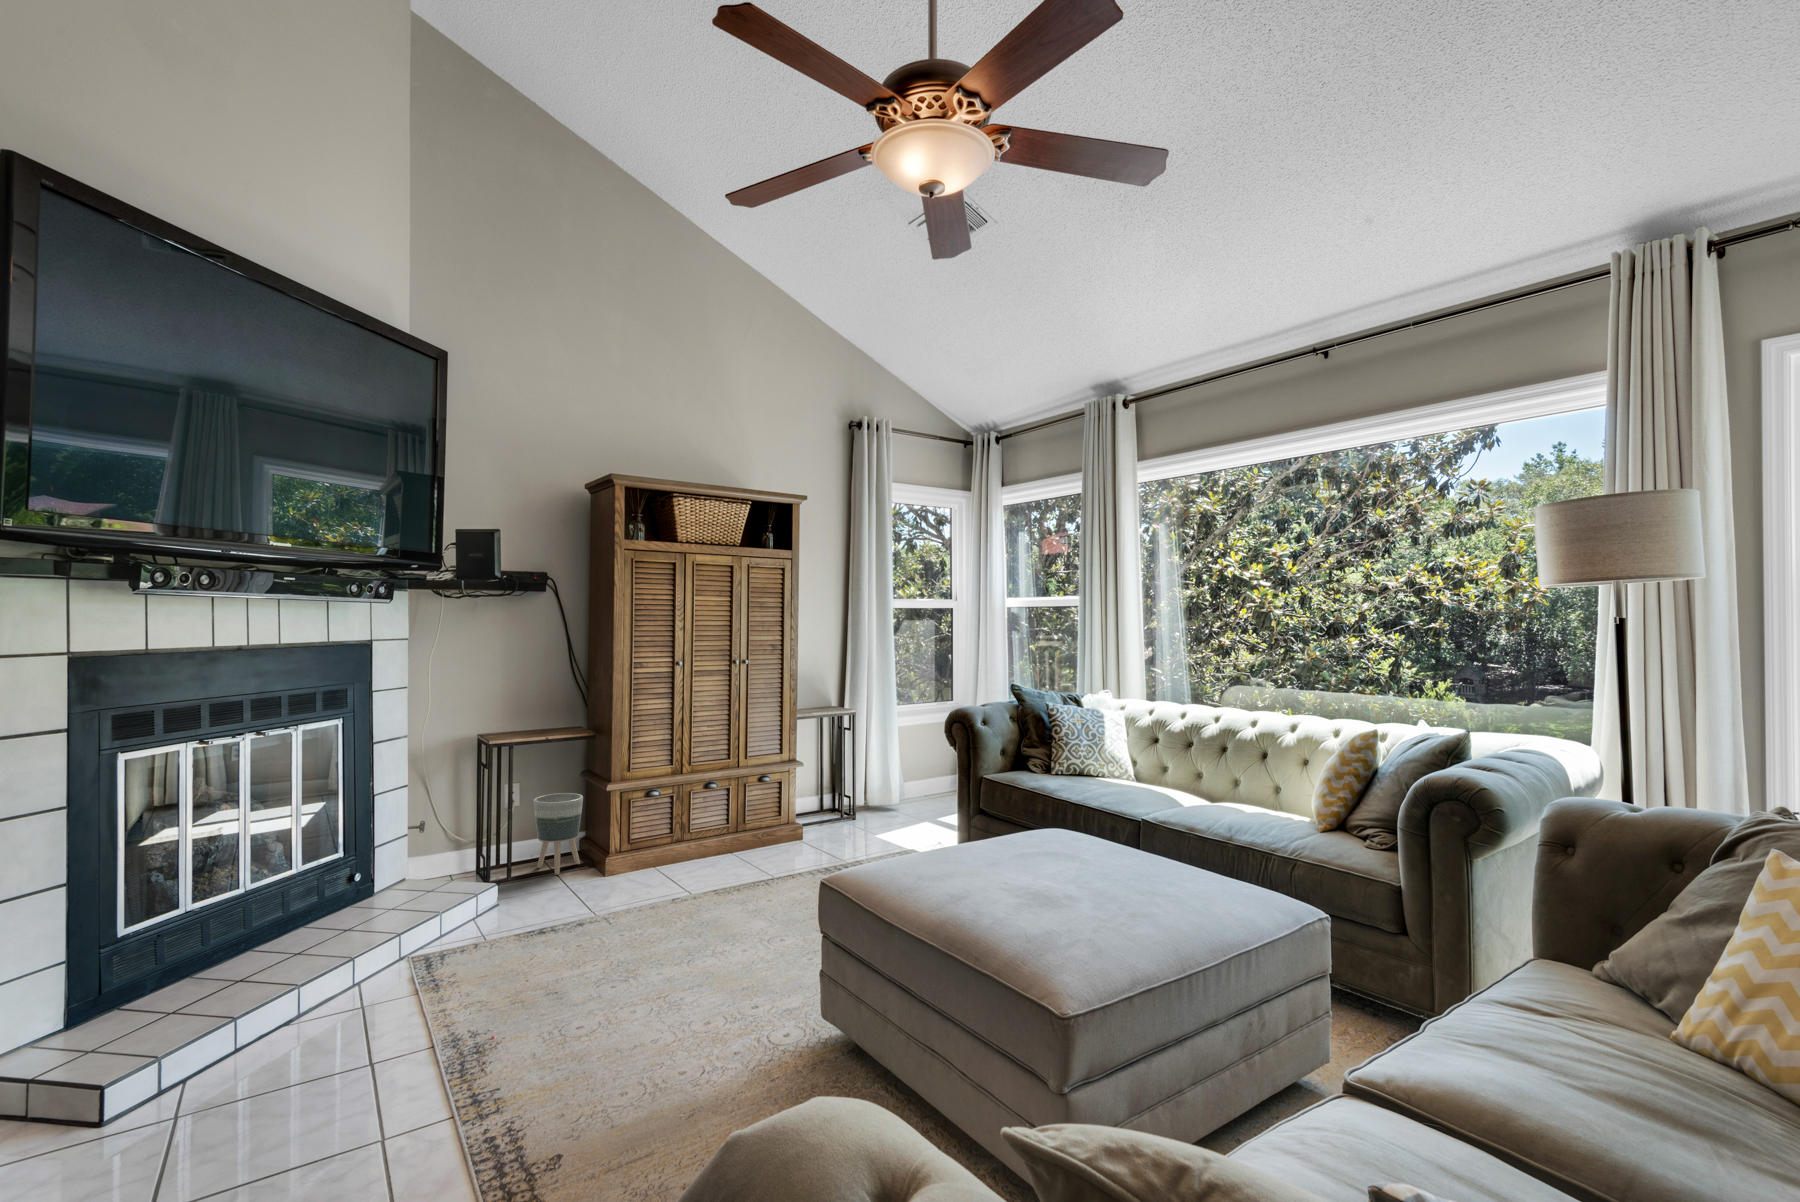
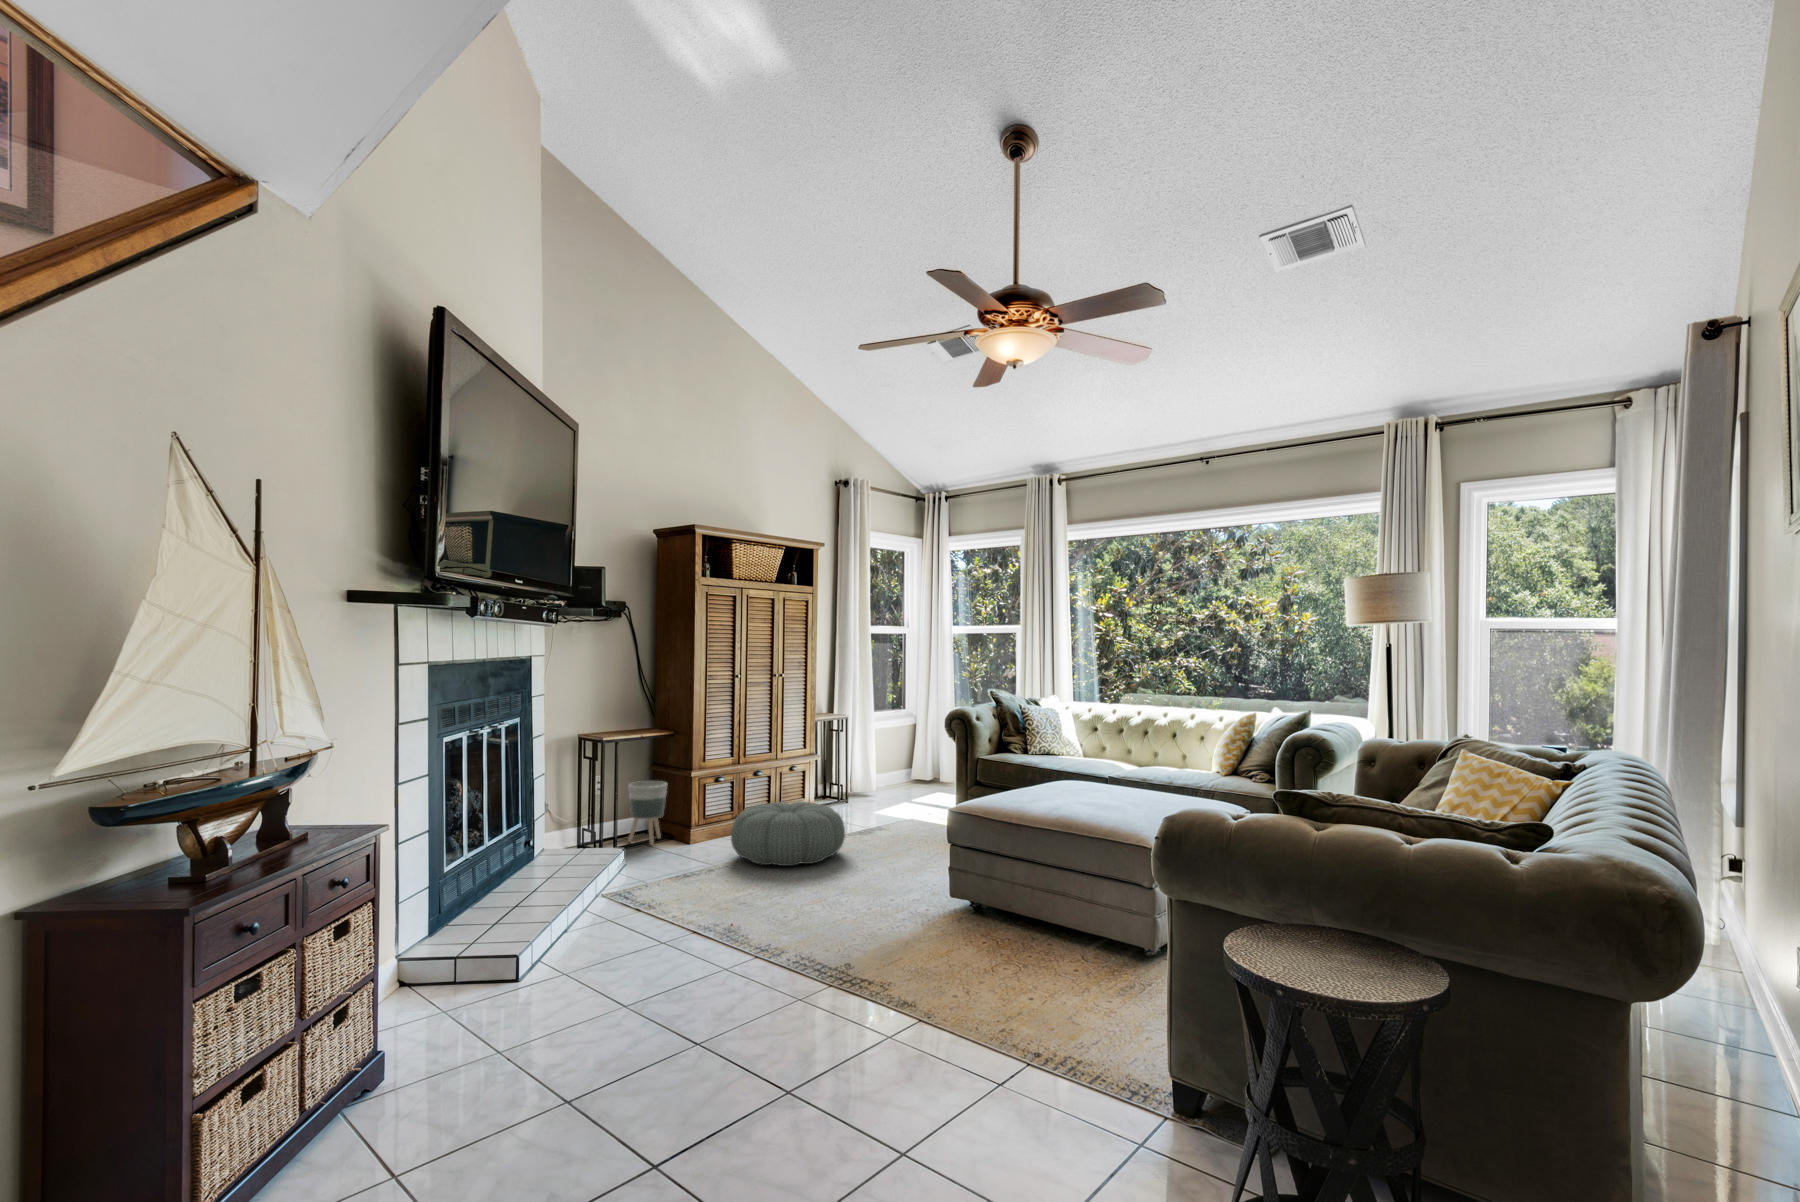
pouf: none [614,831,765,923] -> present [731,801,845,866]

